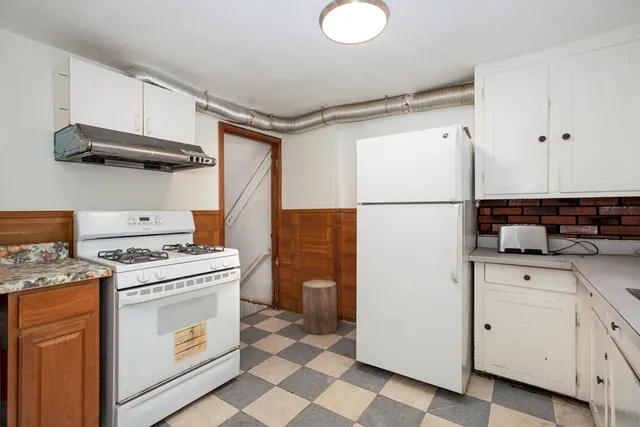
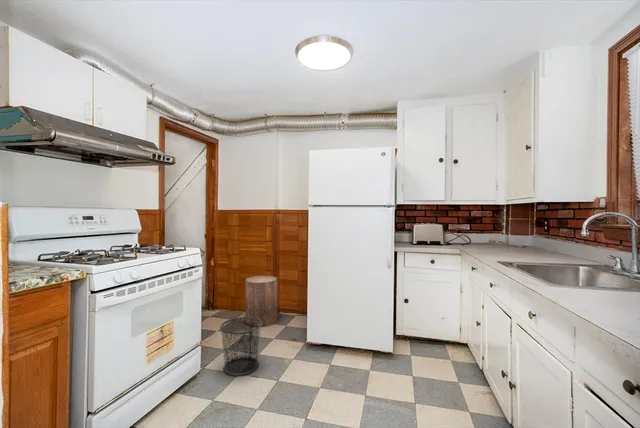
waste bin: none [258,324,301,388] -> present [220,317,261,376]

